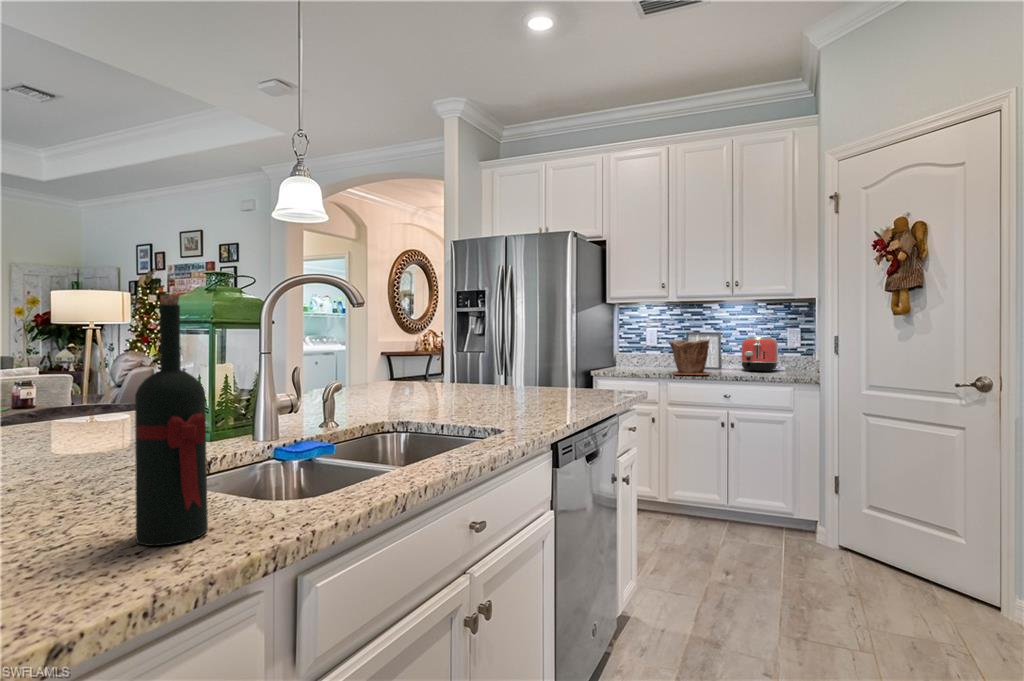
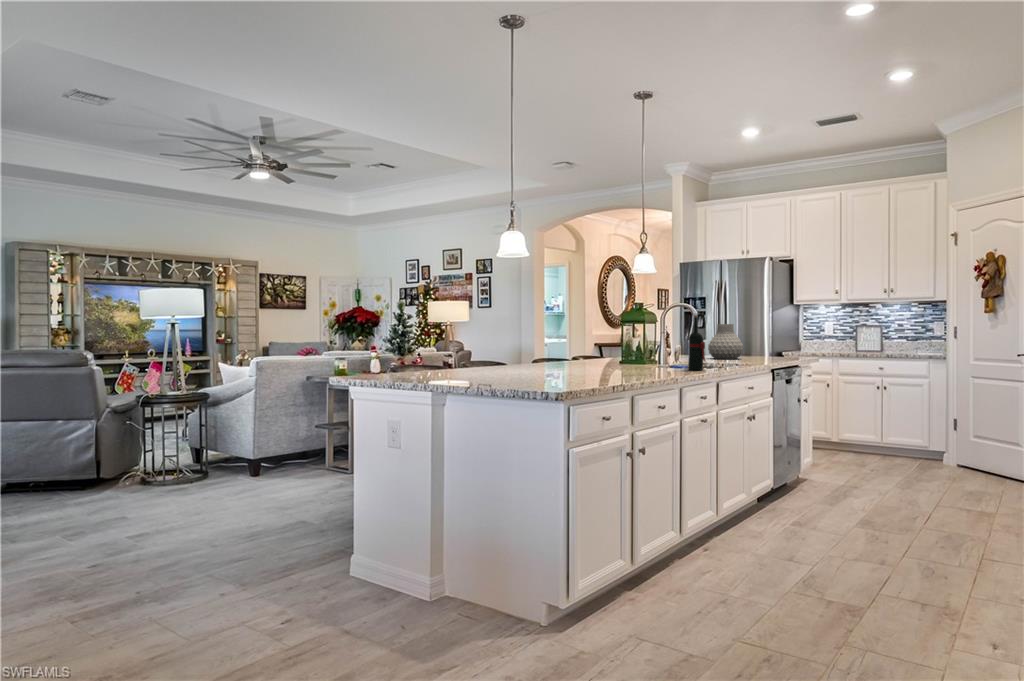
vase: none [432,331,503,405] -> present [708,324,743,359]
toaster: present [741,336,778,372] -> none [897,328,927,353]
plant pot: present [670,339,709,375] -> none [841,330,871,354]

